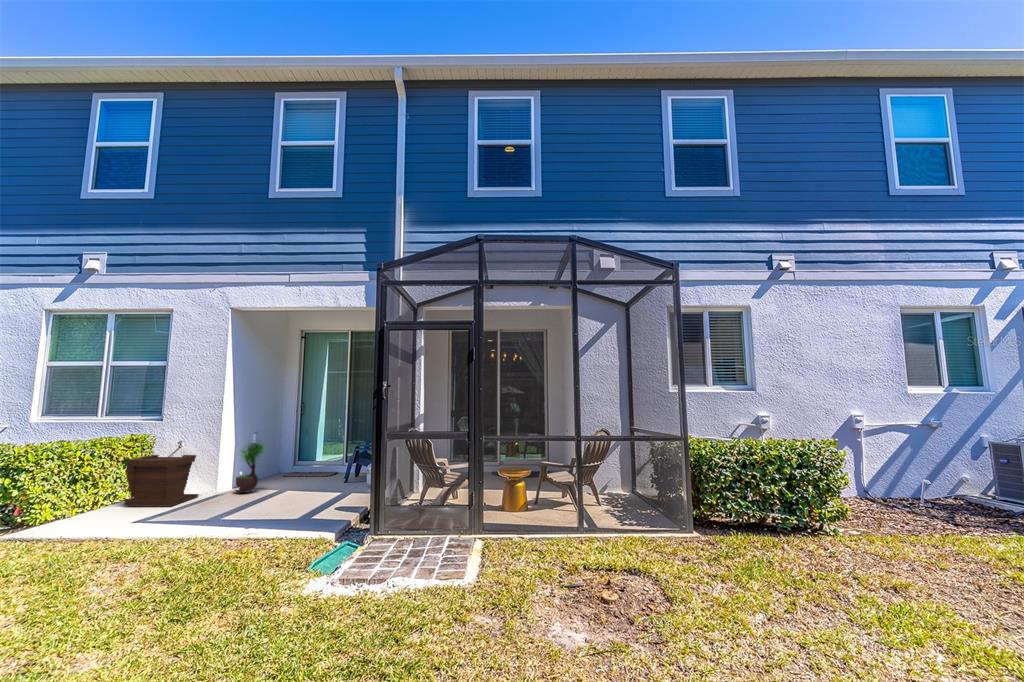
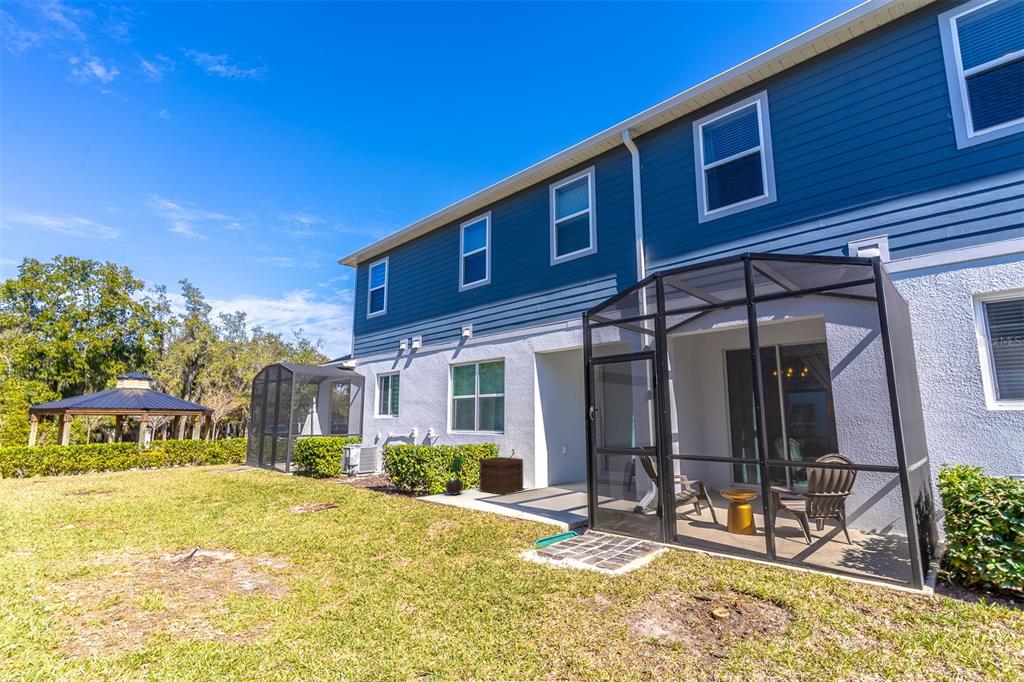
potted tree: present [236,443,263,493] -> present [445,455,467,495]

